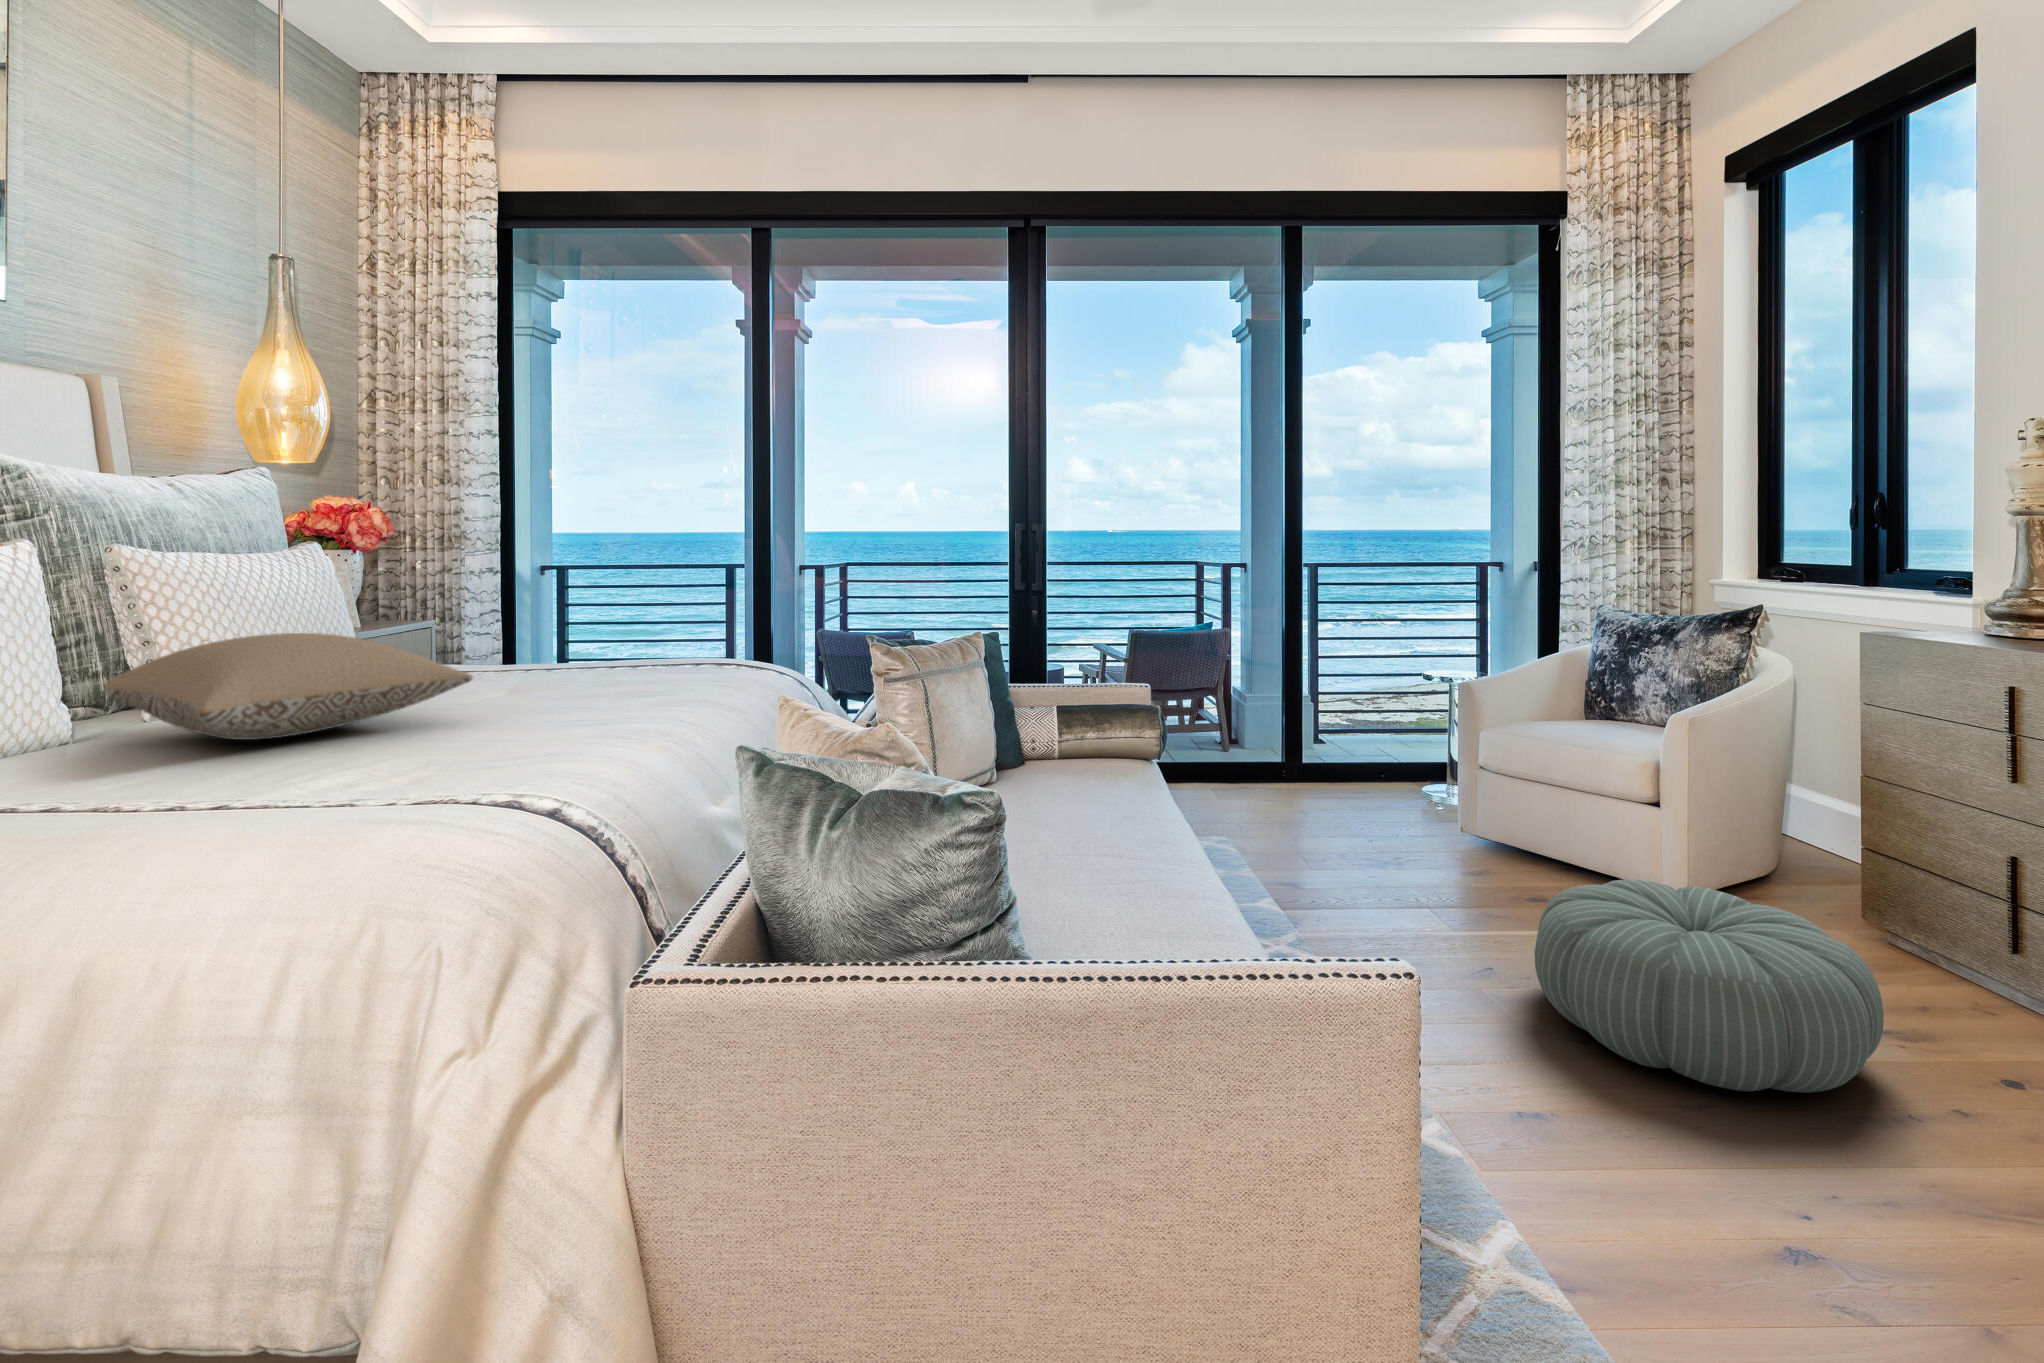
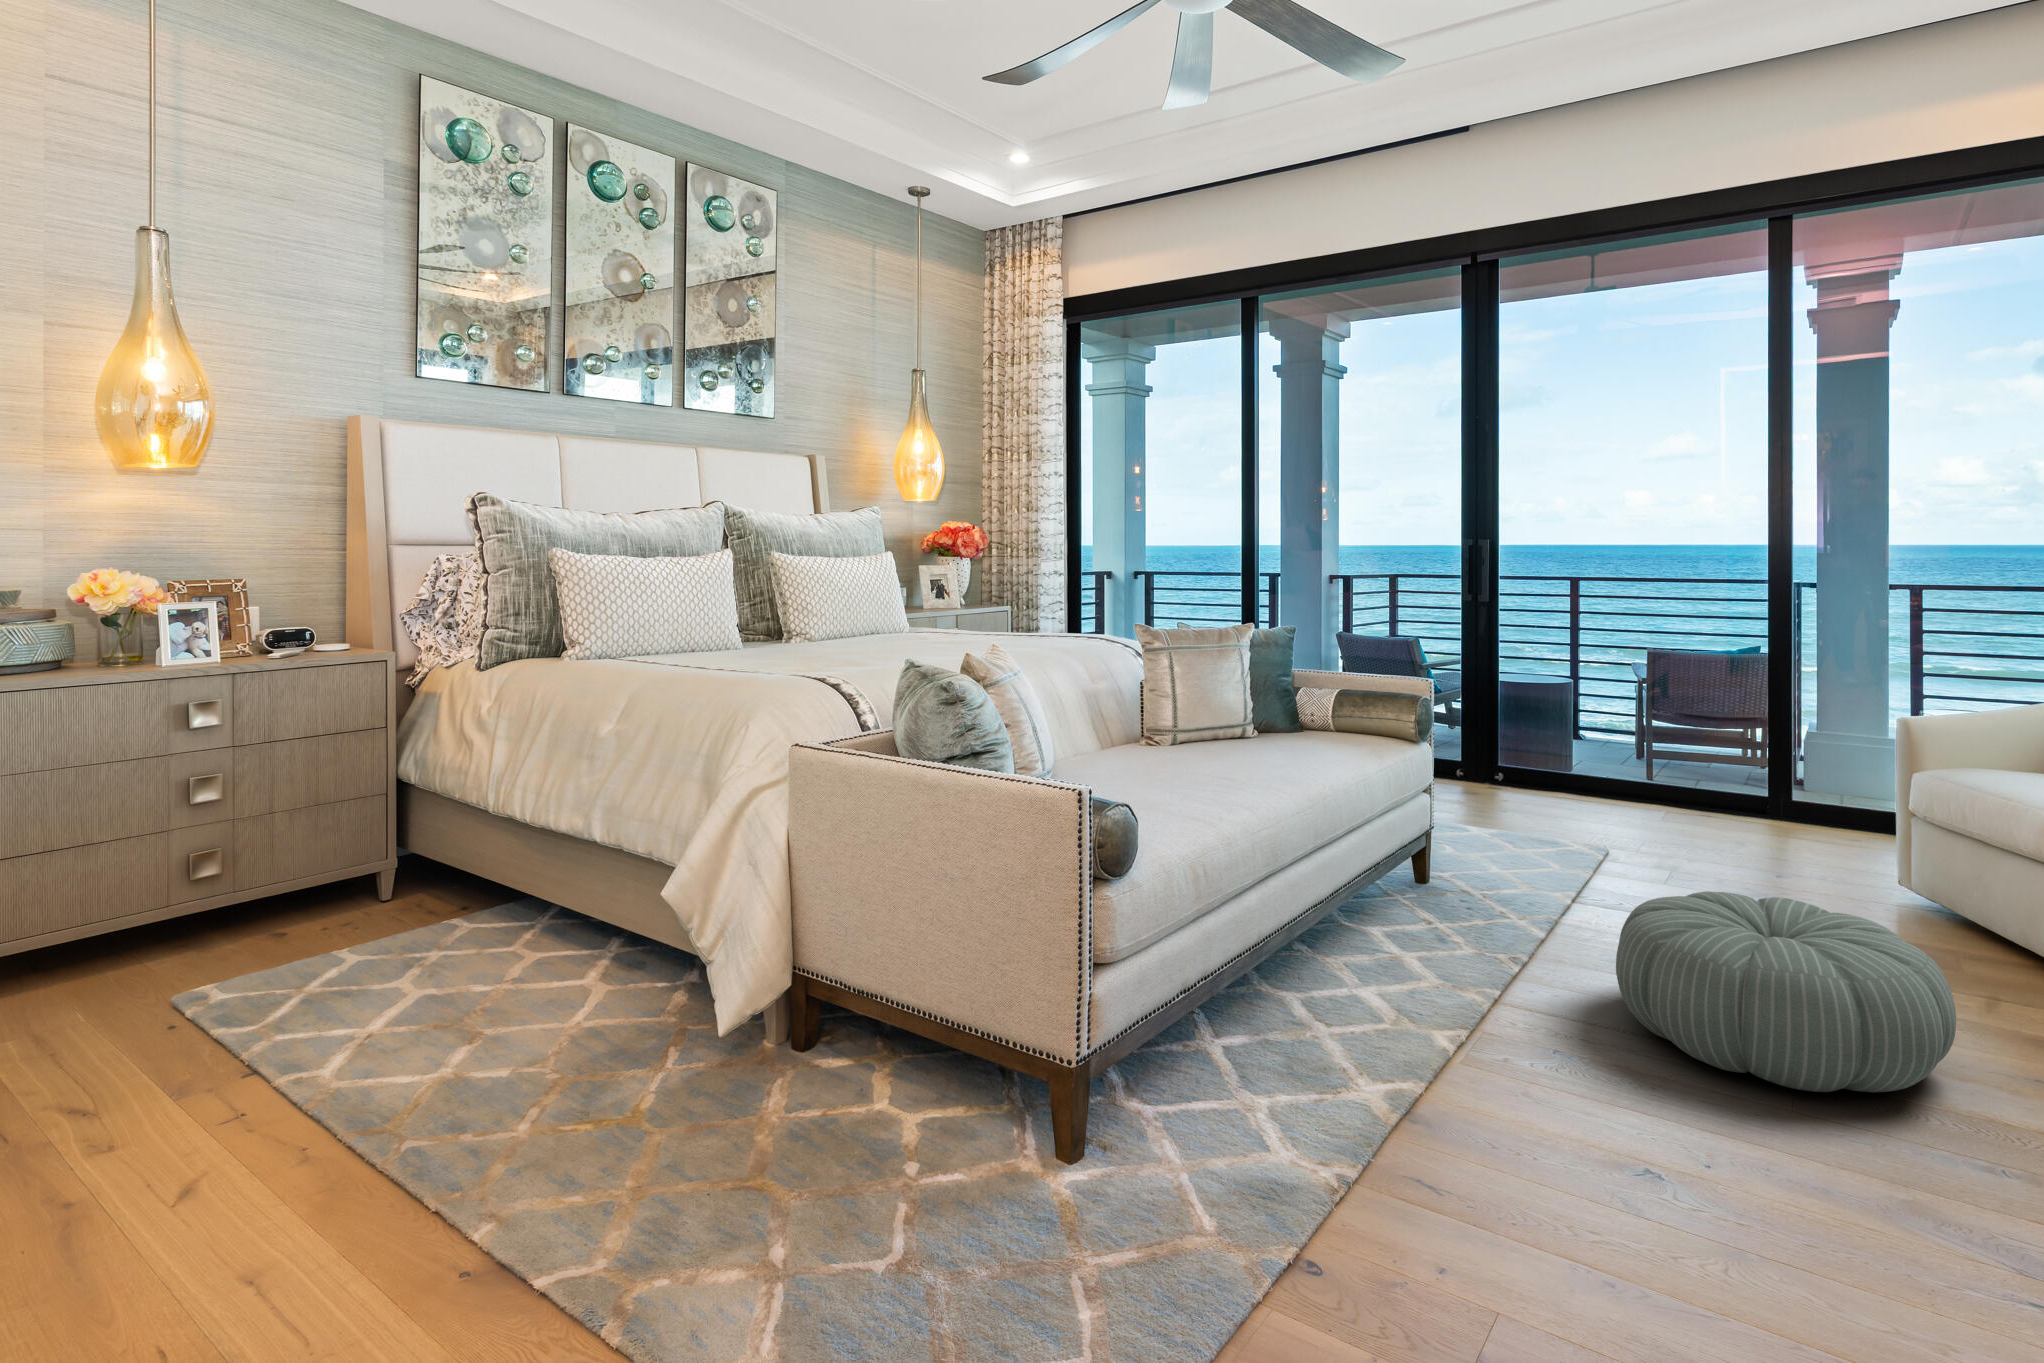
pillow: present [104,633,473,740] -> none [760,598,896,648]

